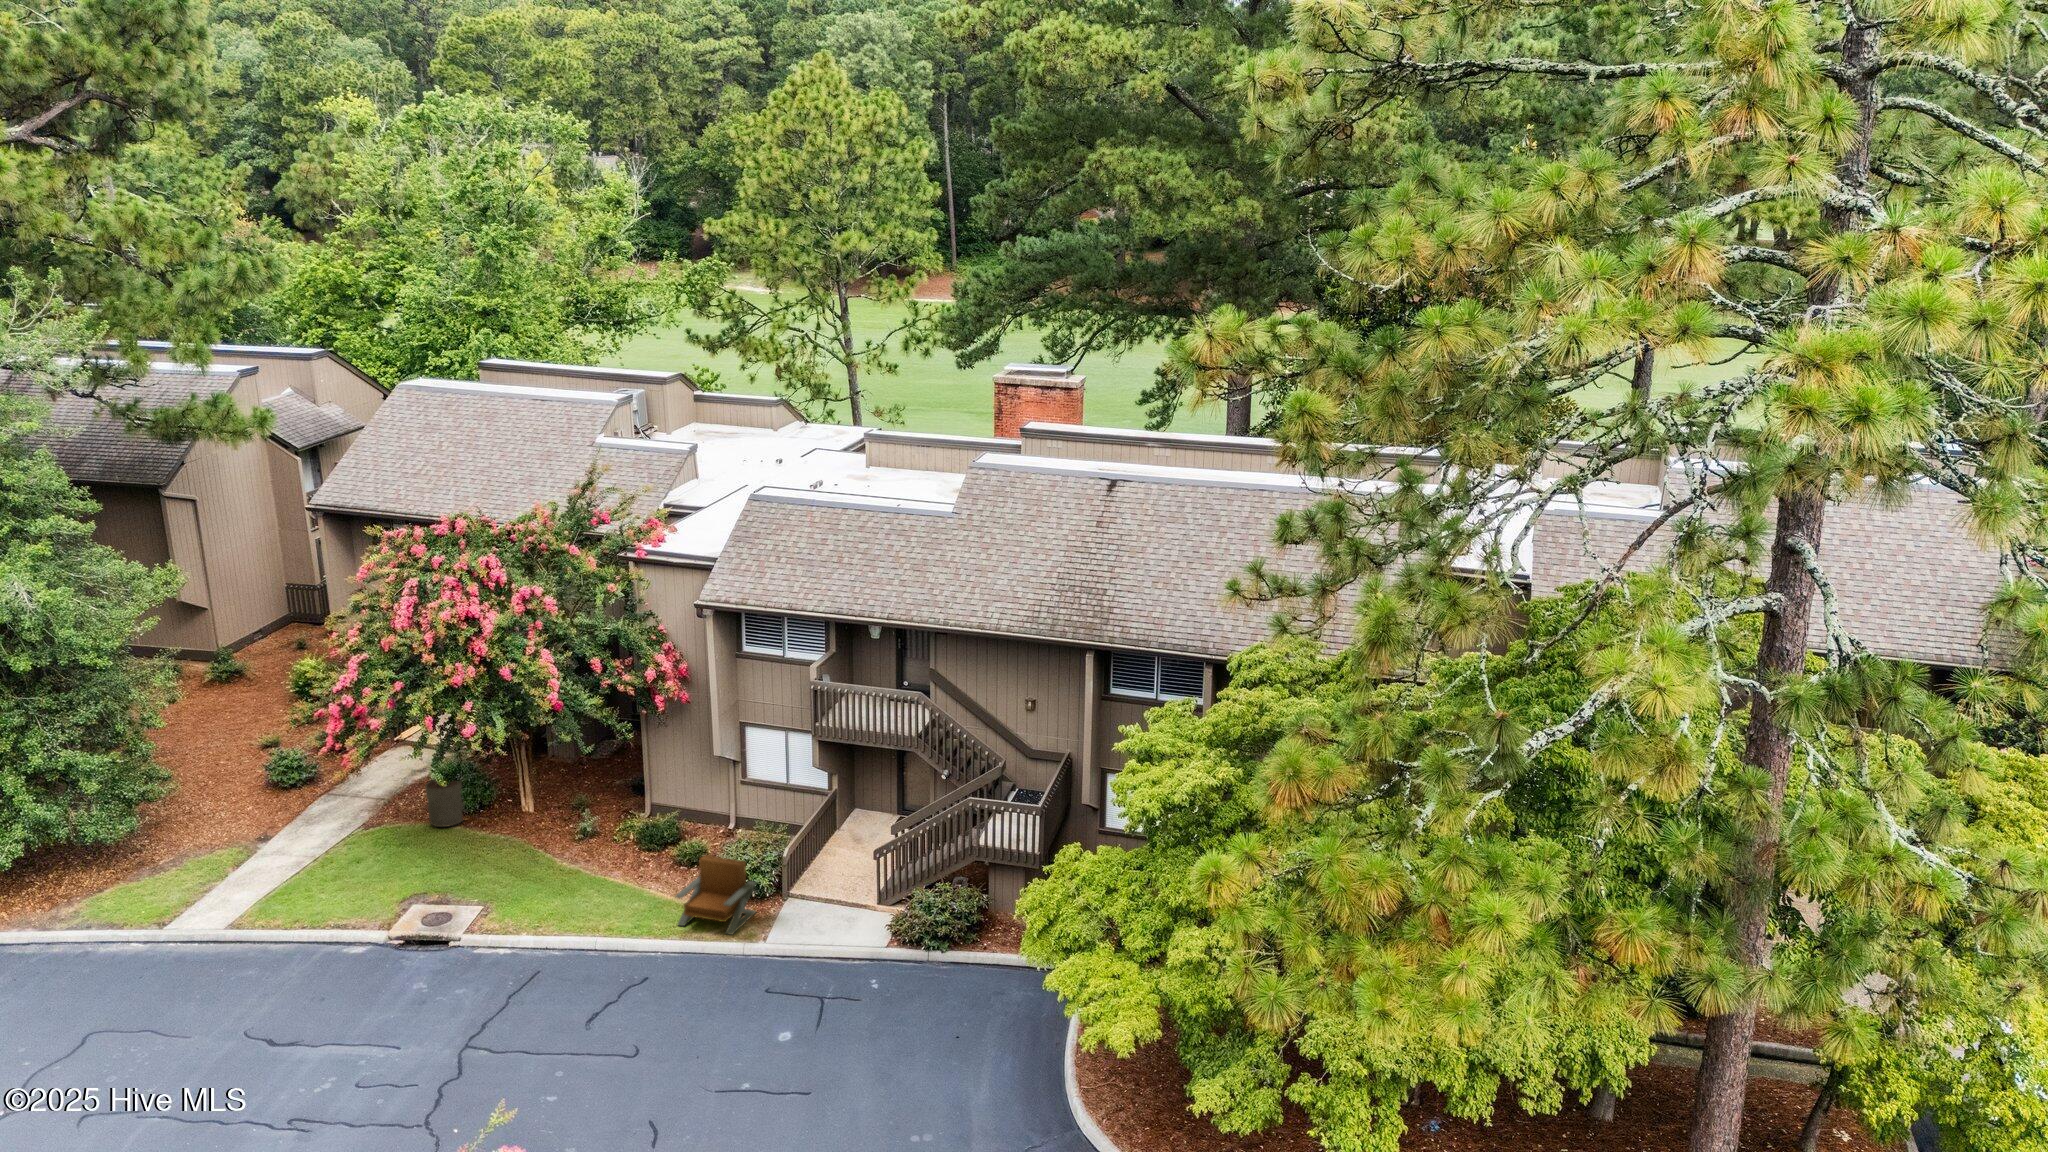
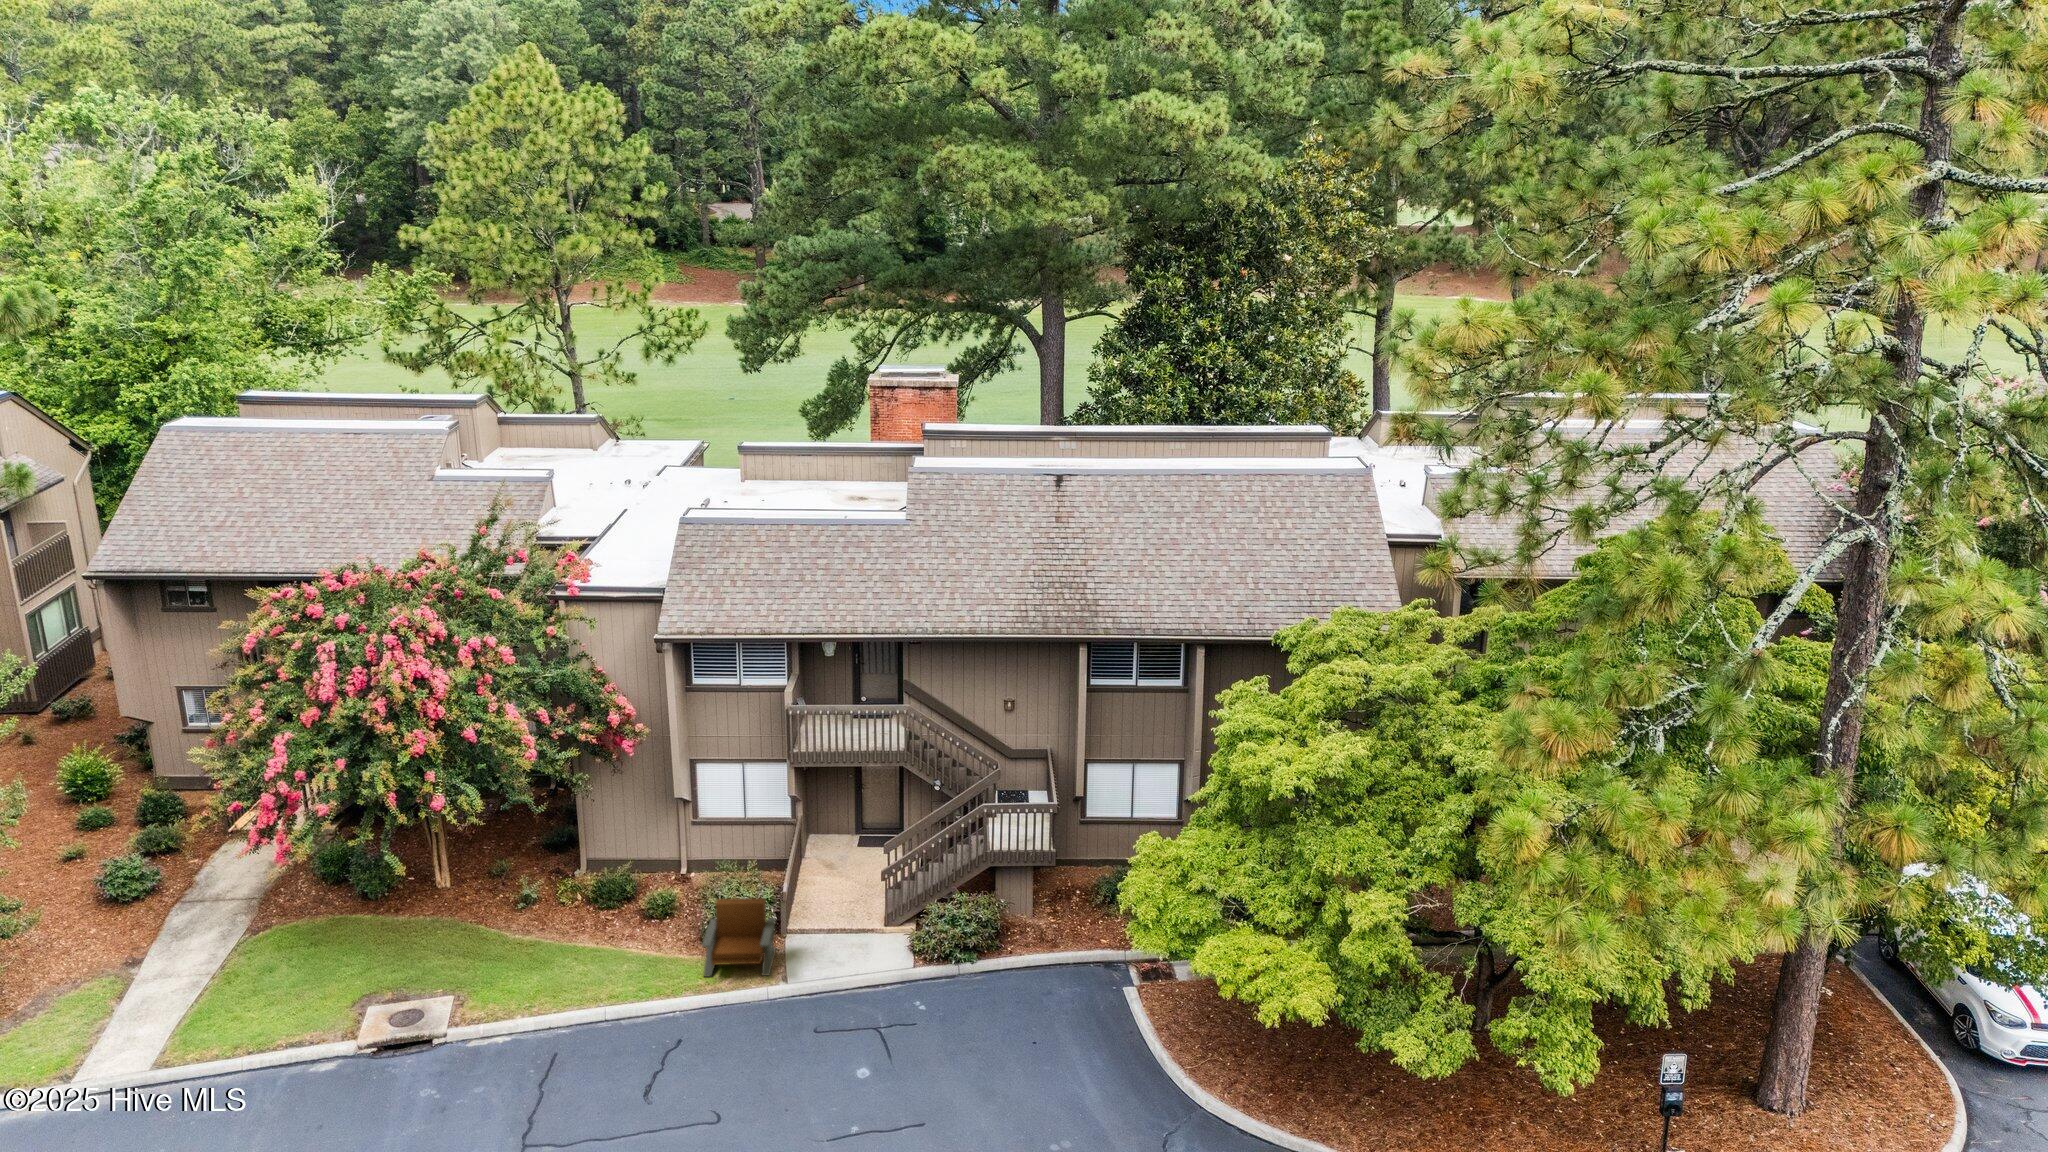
trash can: present [425,779,463,827] -> none [317,861,365,921]

